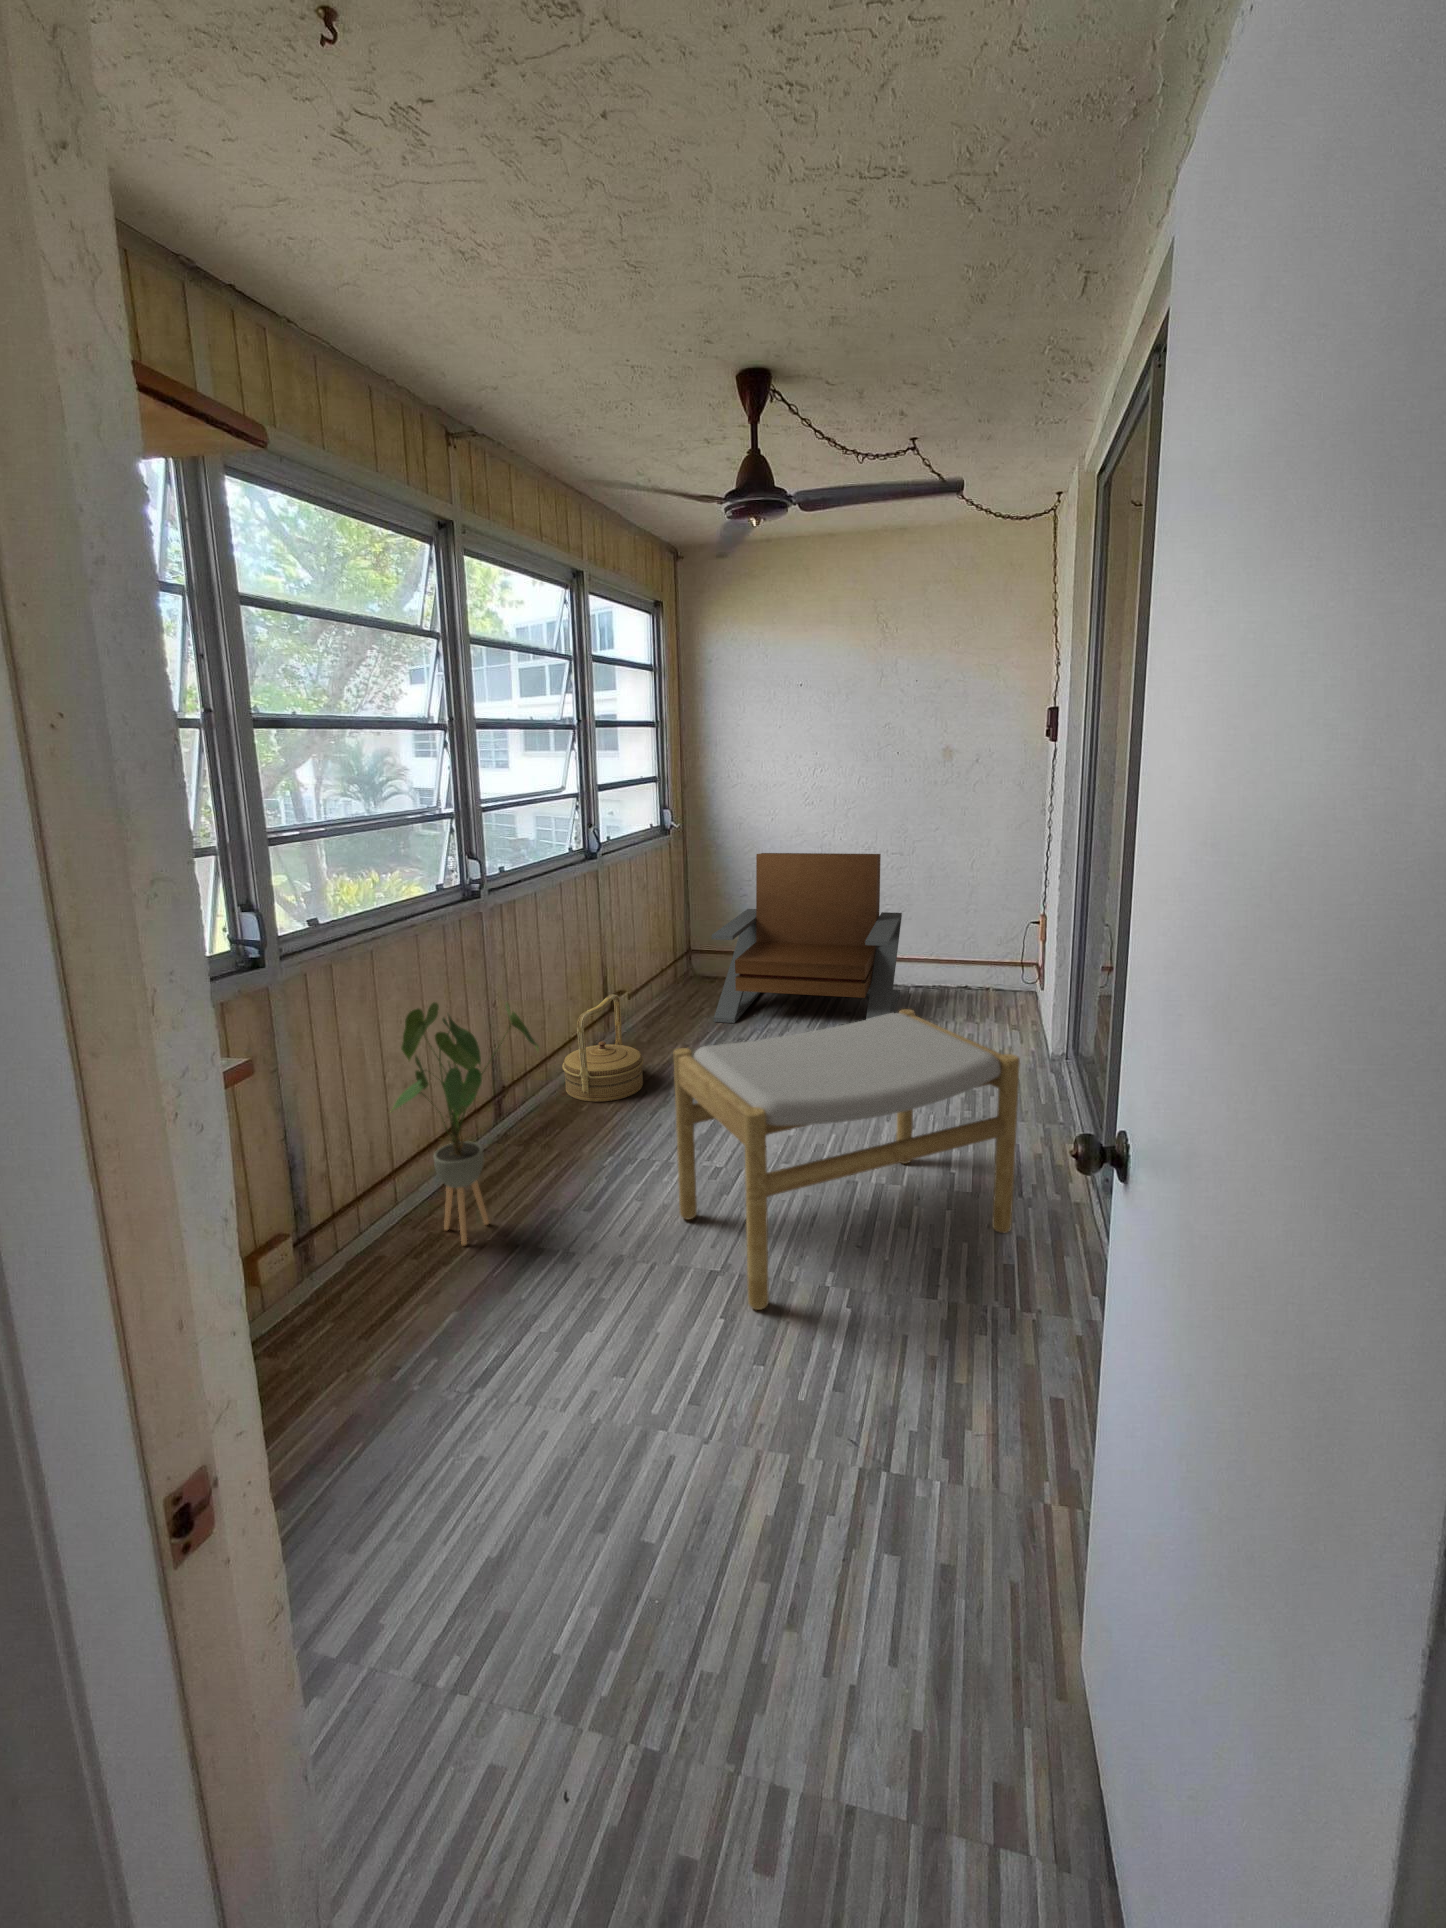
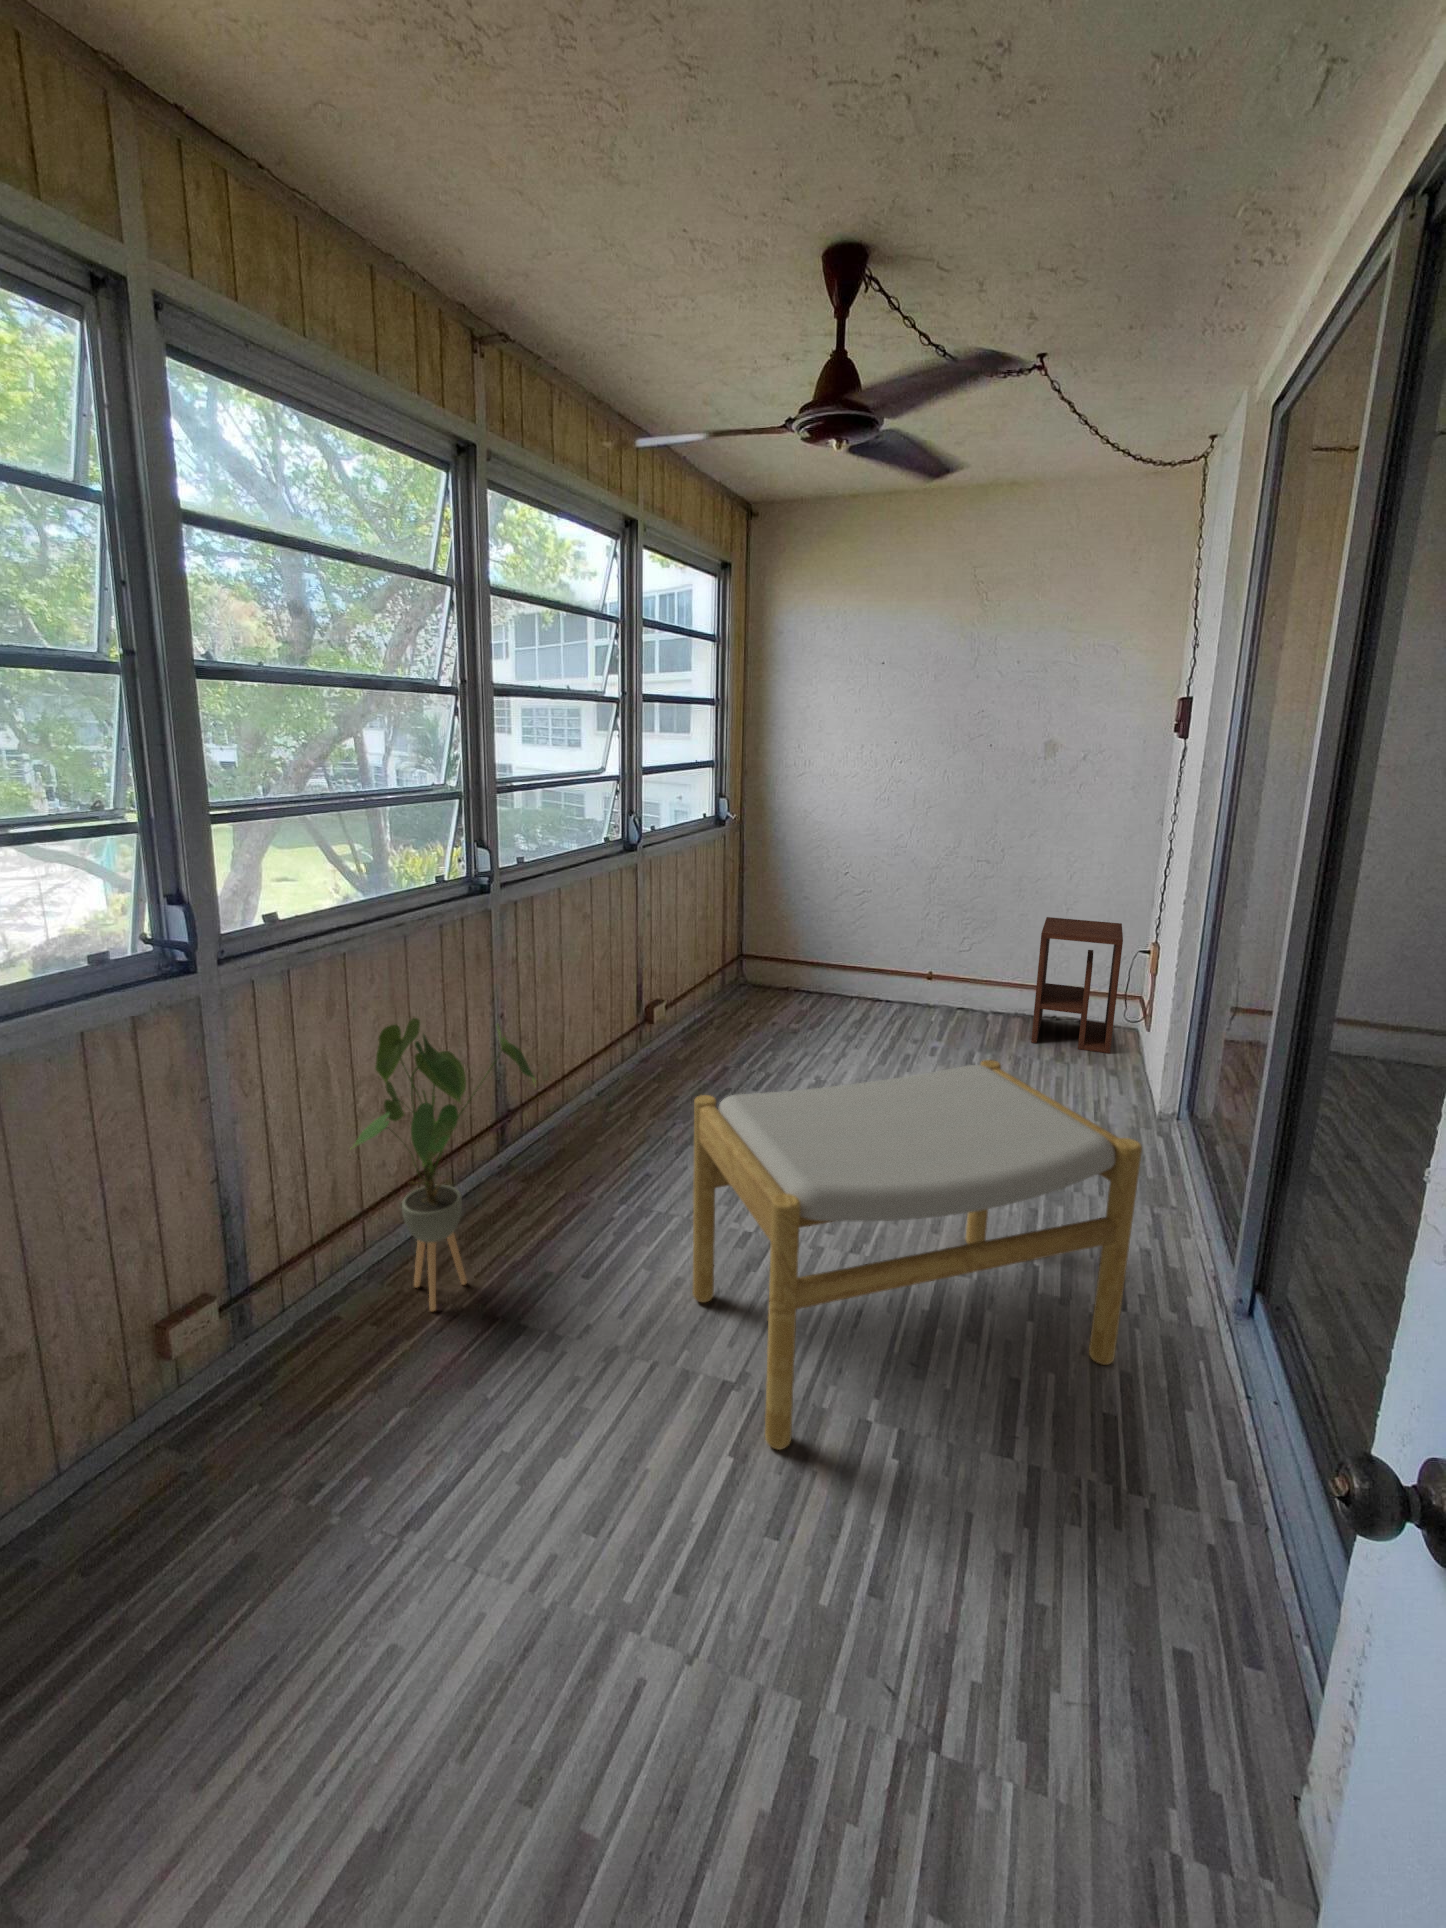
lounge chair: present [712,853,902,1023] -> none [760,851,984,1068]
side table: none [946,901,1016,1013] -> present [1031,917,1123,1053]
woven basket: present [562,994,644,1102] -> none [580,1006,673,1131]

